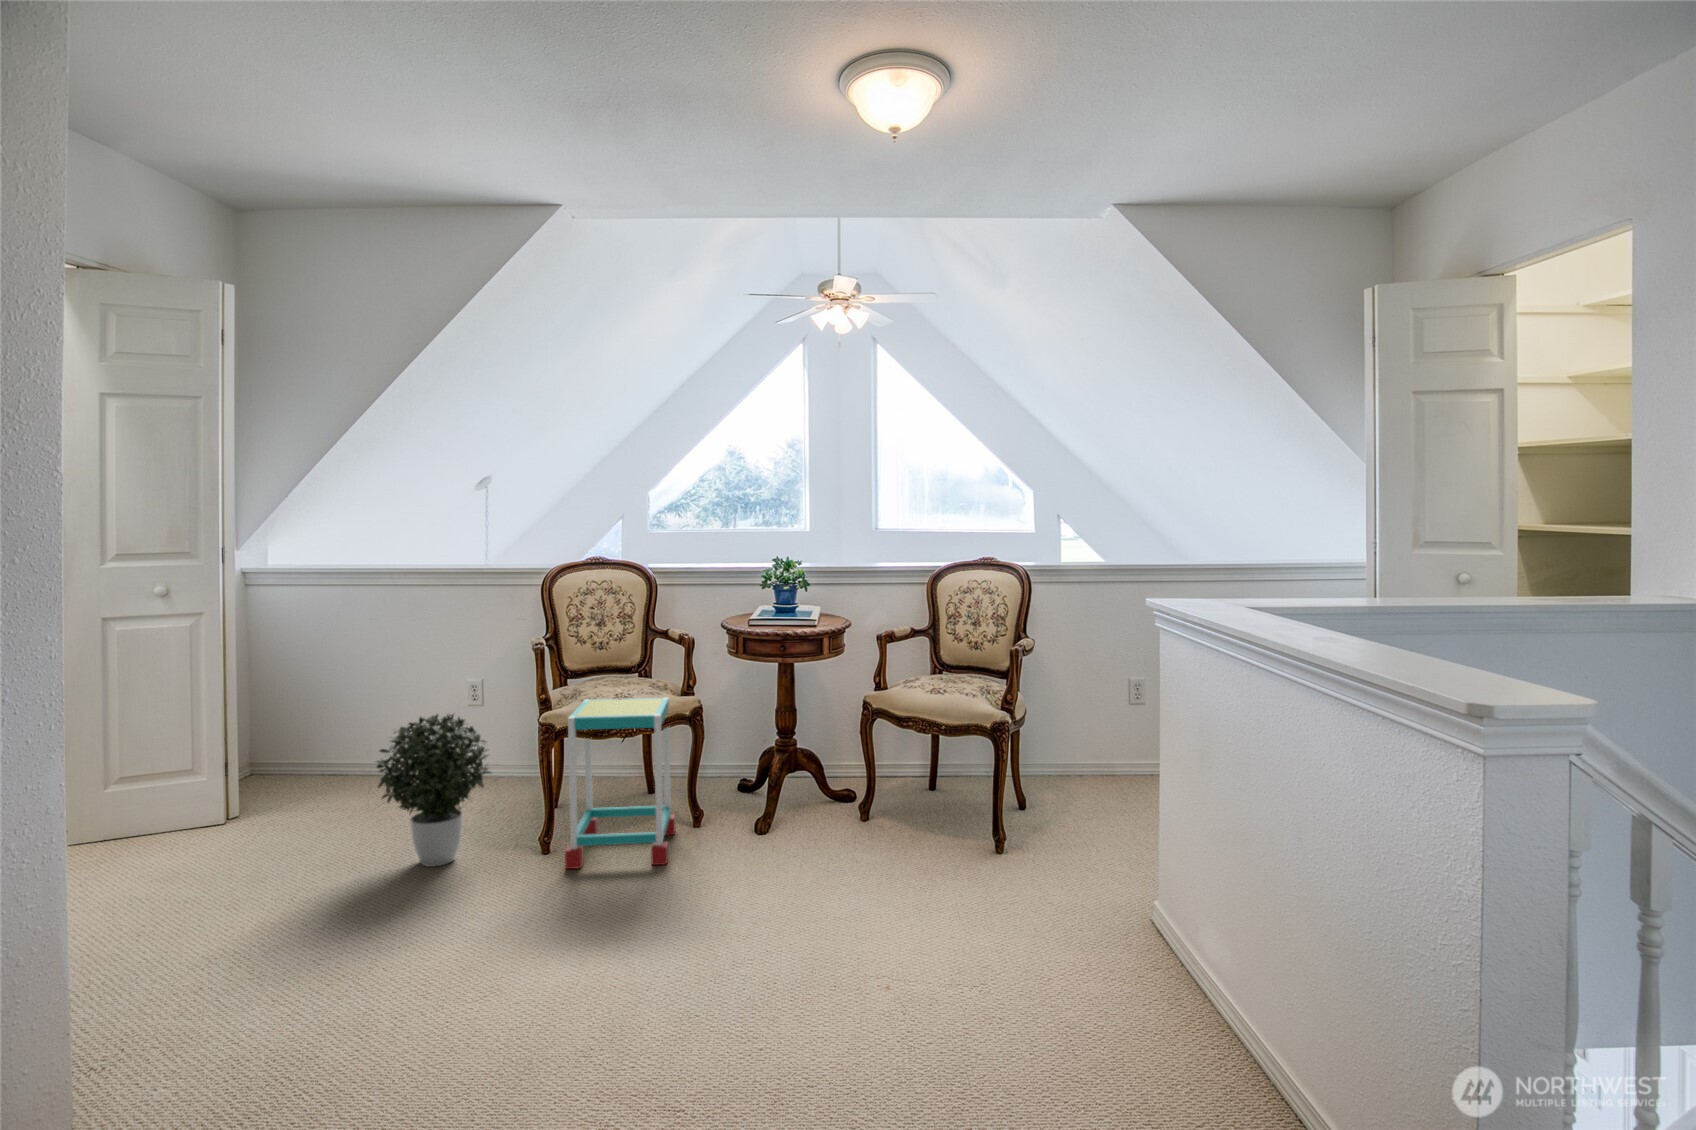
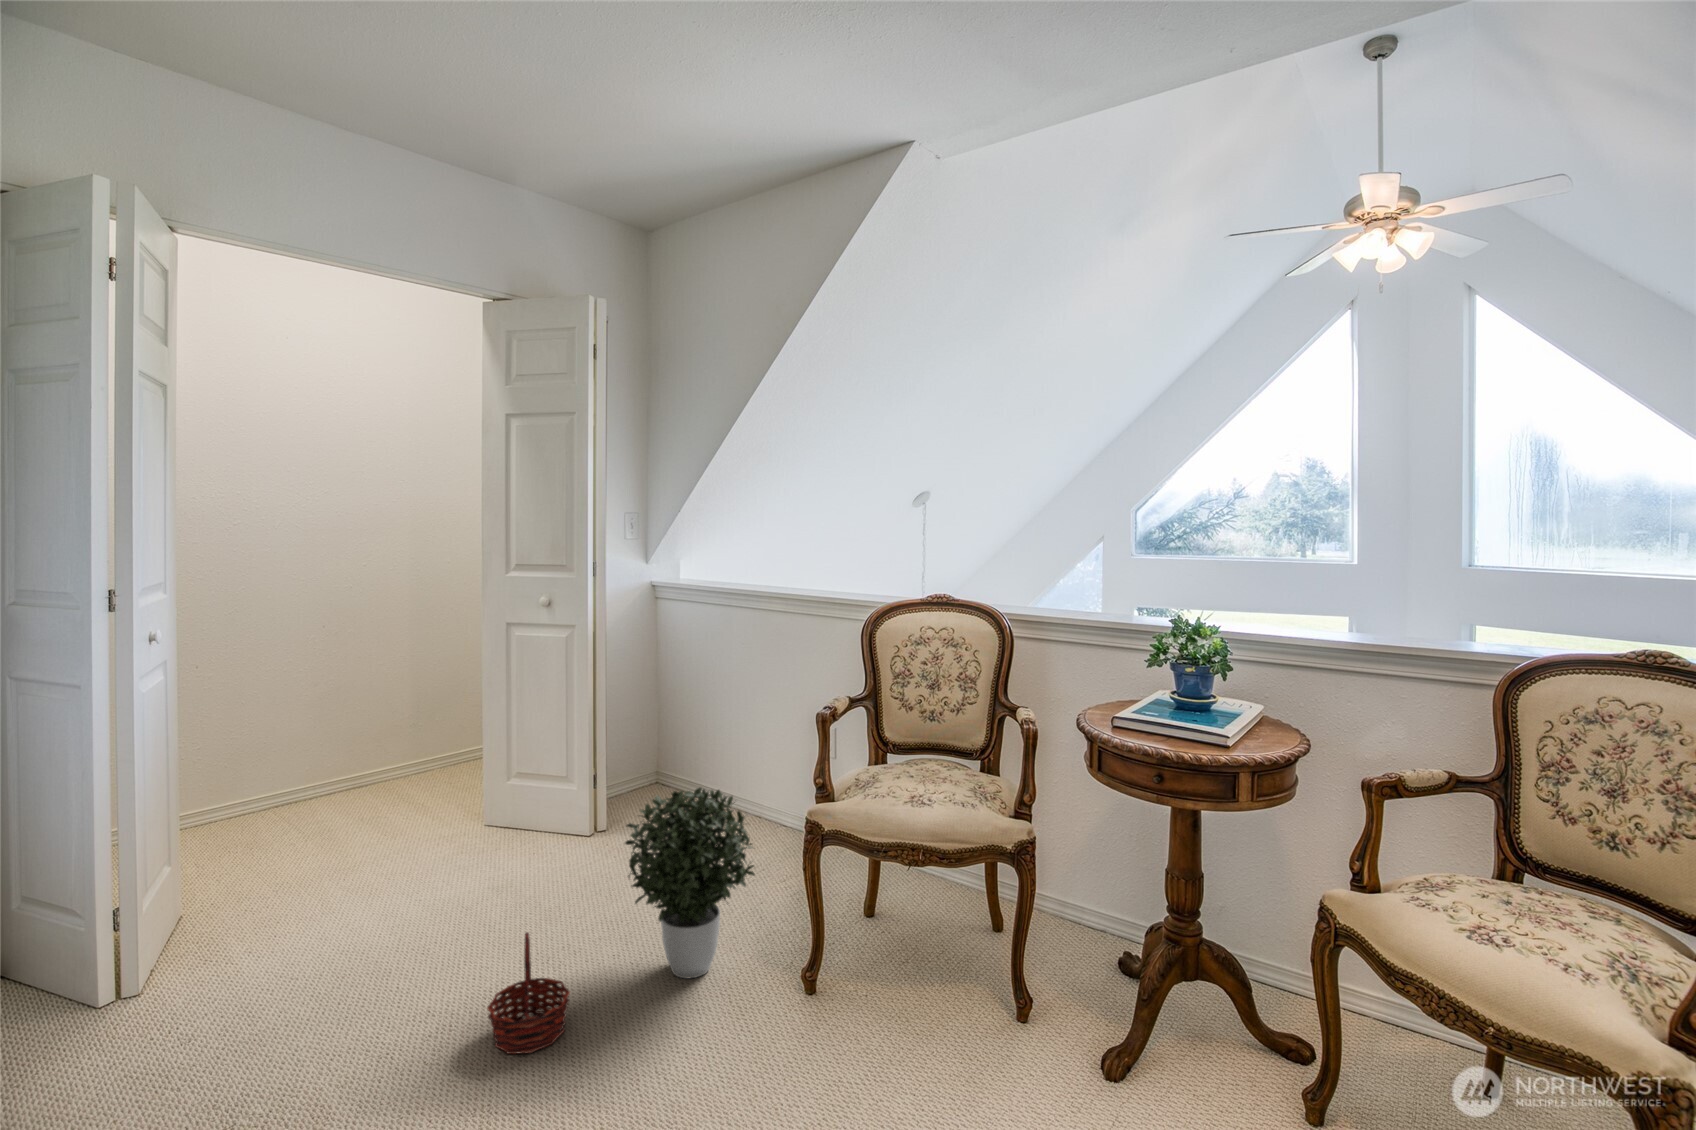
side table: present [565,698,675,869] -> none [799,800,984,1099]
basket: none [298,834,373,930] -> present [487,932,570,1054]

